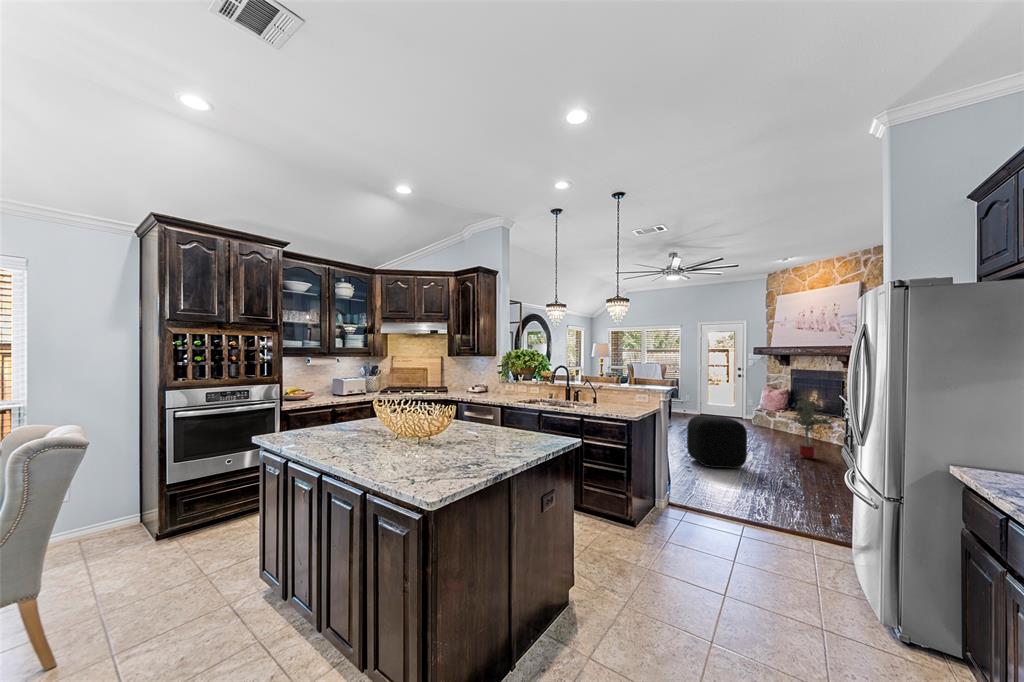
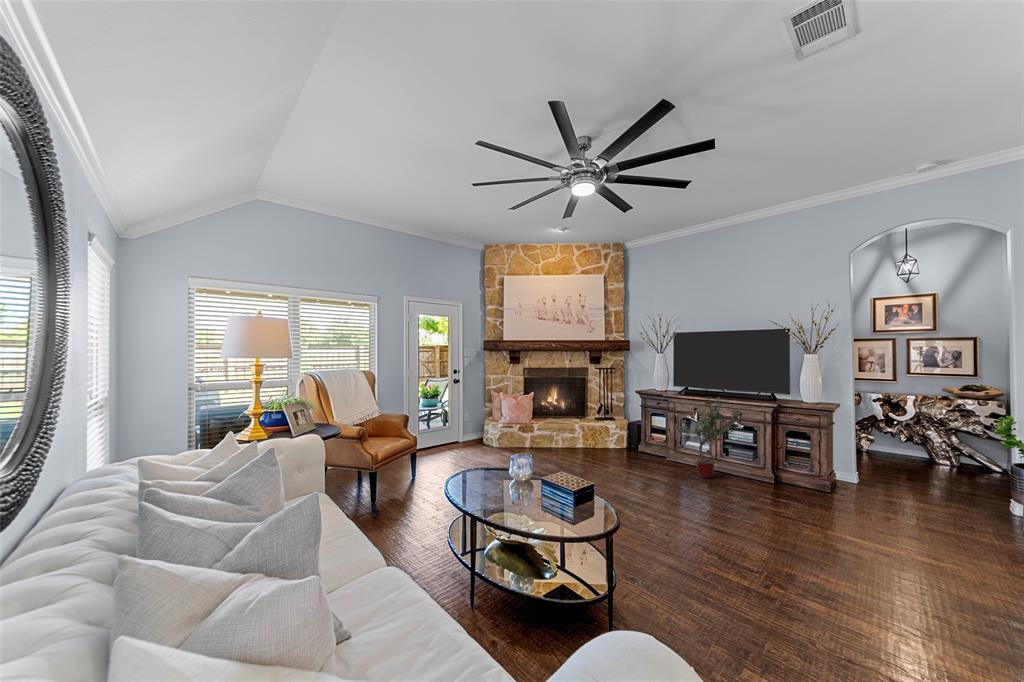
ottoman: present [687,416,747,468] -> none [772,459,883,554]

